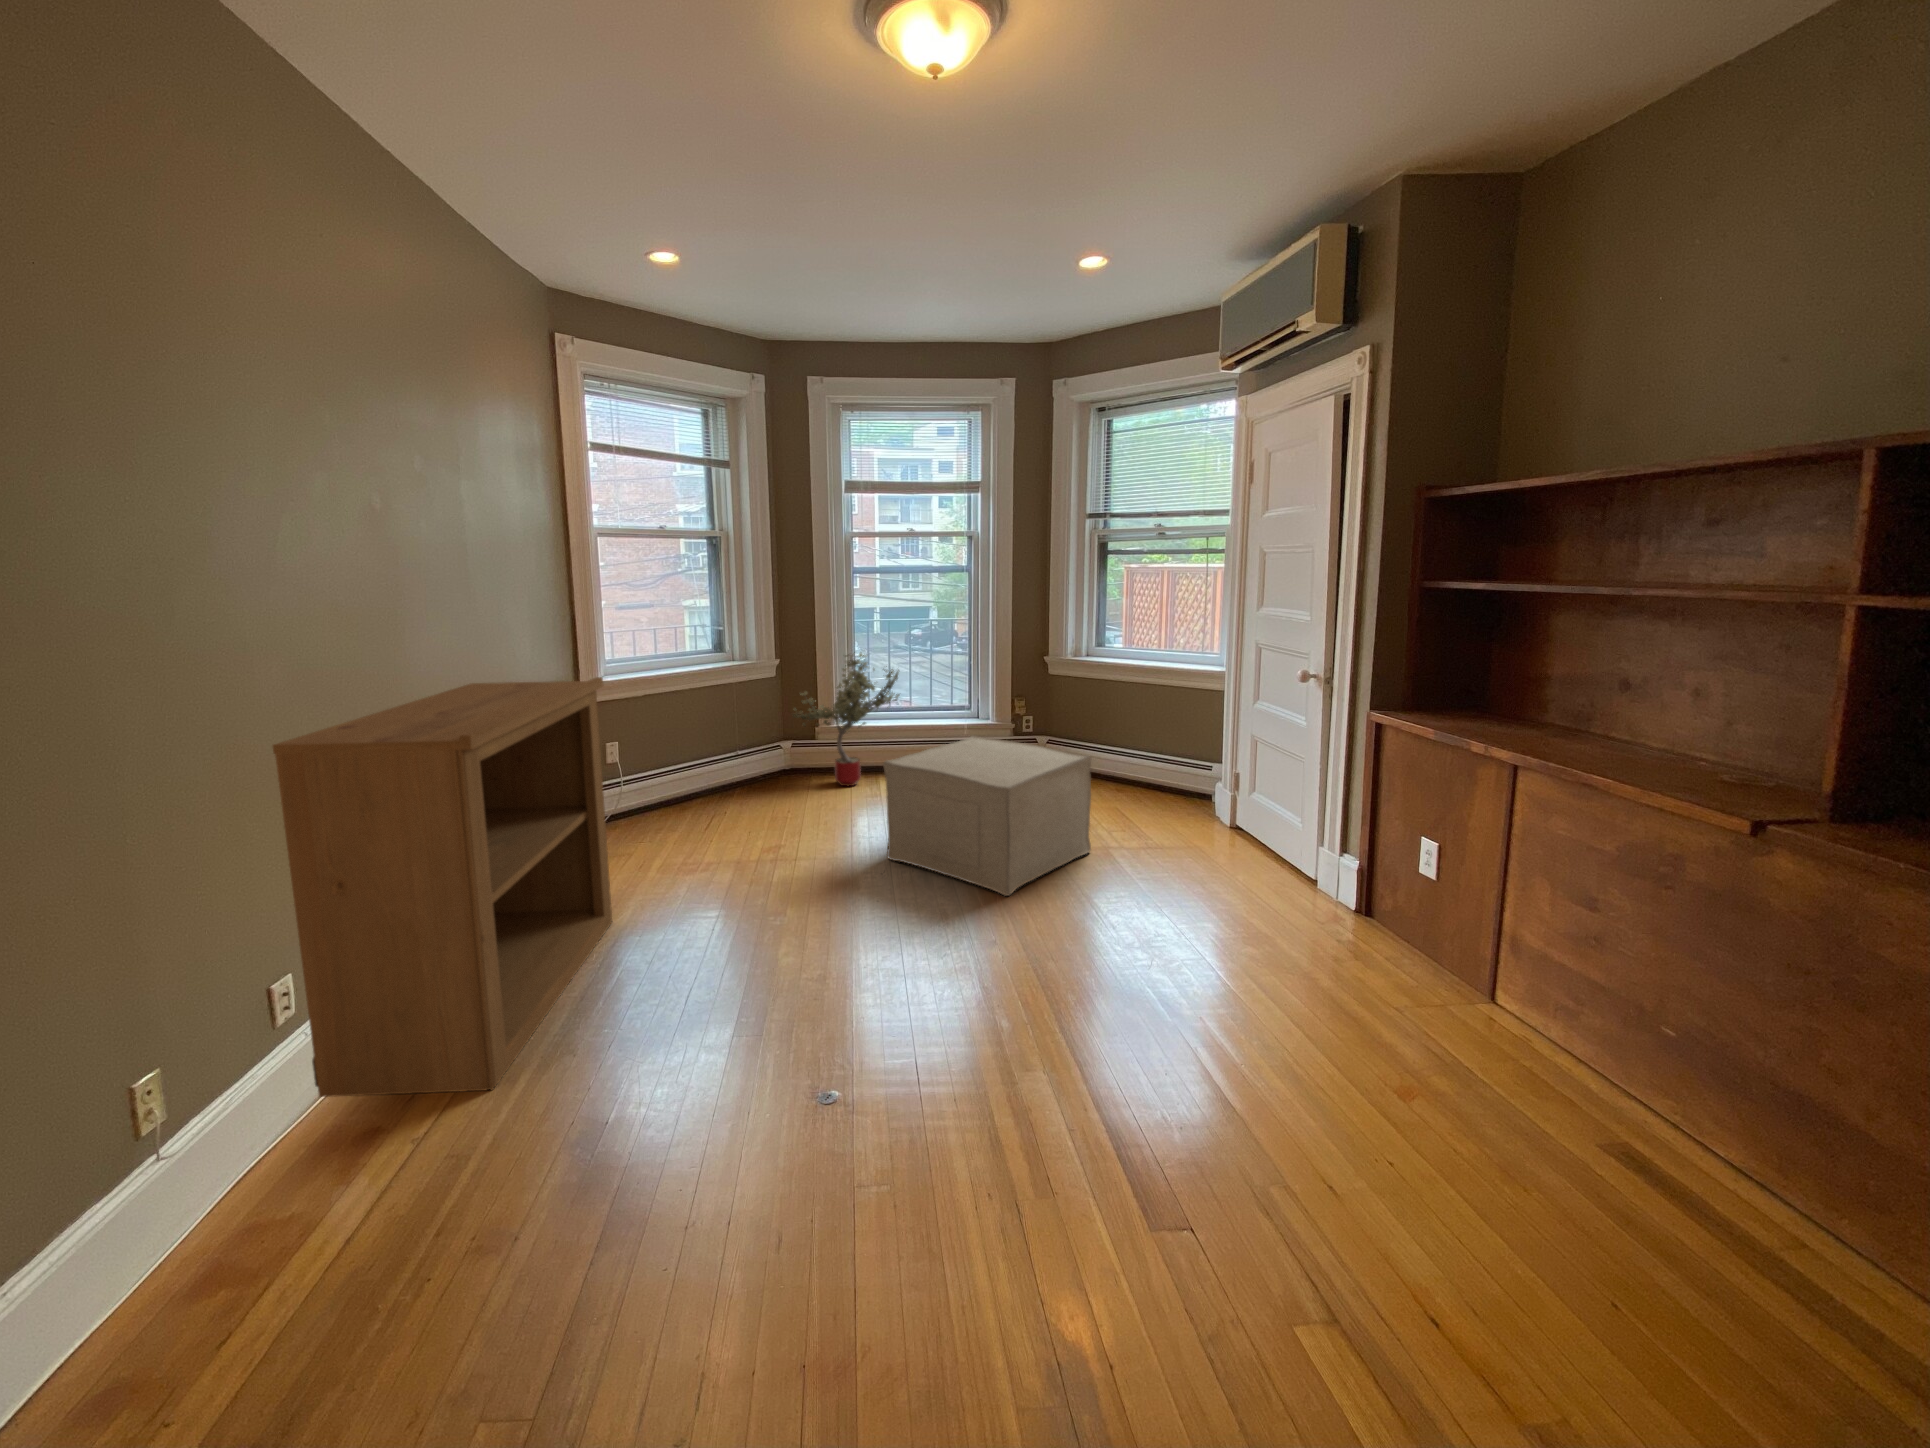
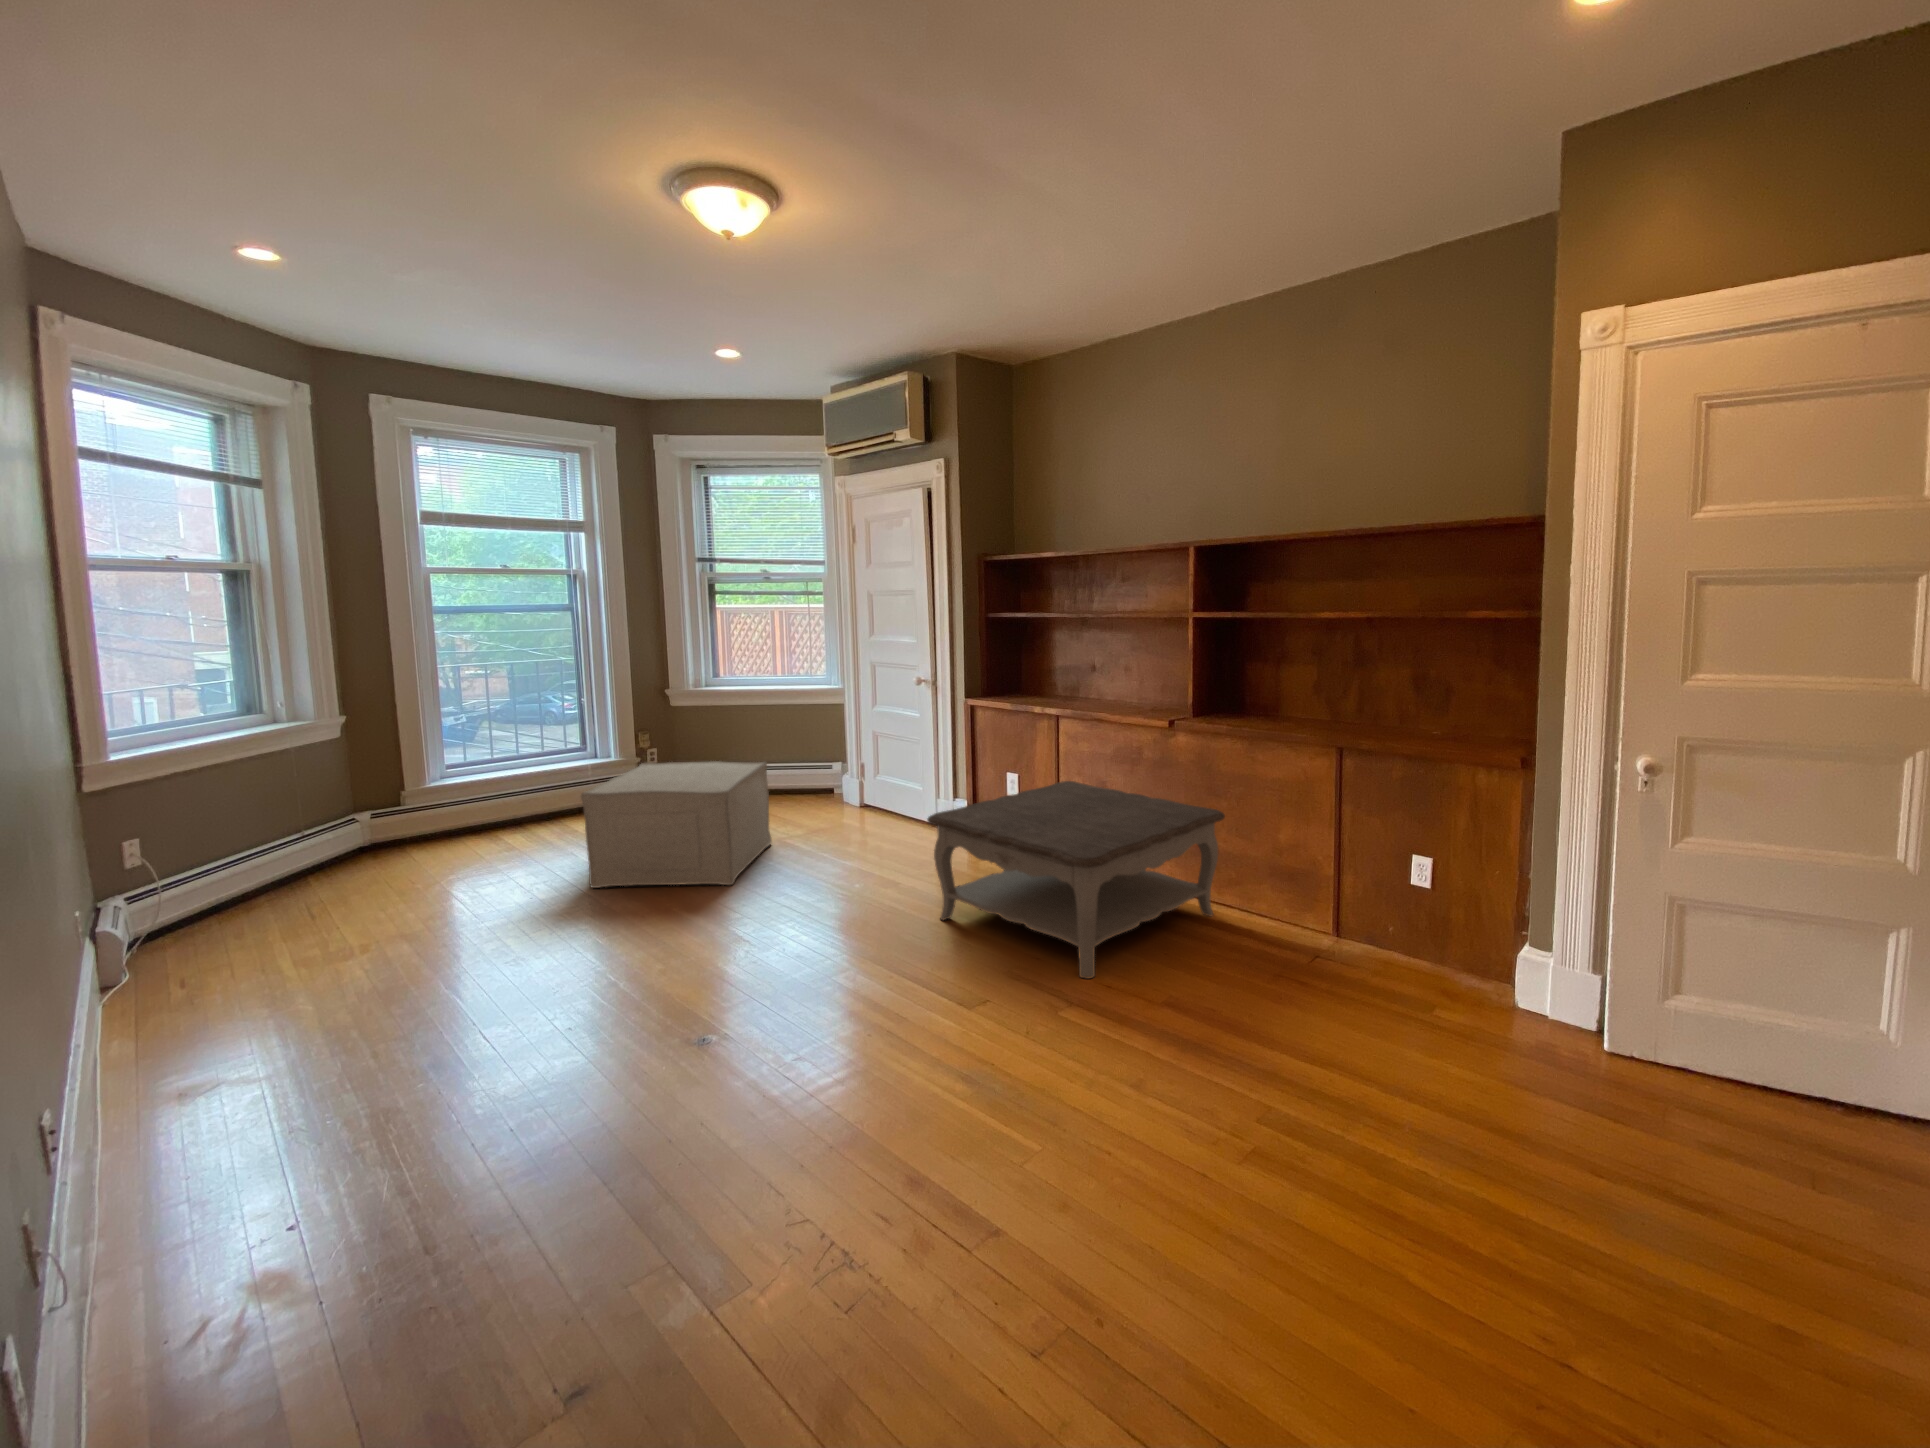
potted tree: present [793,653,899,786] -> none [385,698,526,847]
bookshelf: present [273,677,612,1097] -> none [29,731,357,1254]
coffee table: none [1200,879,1885,1300] -> present [927,781,1225,979]

